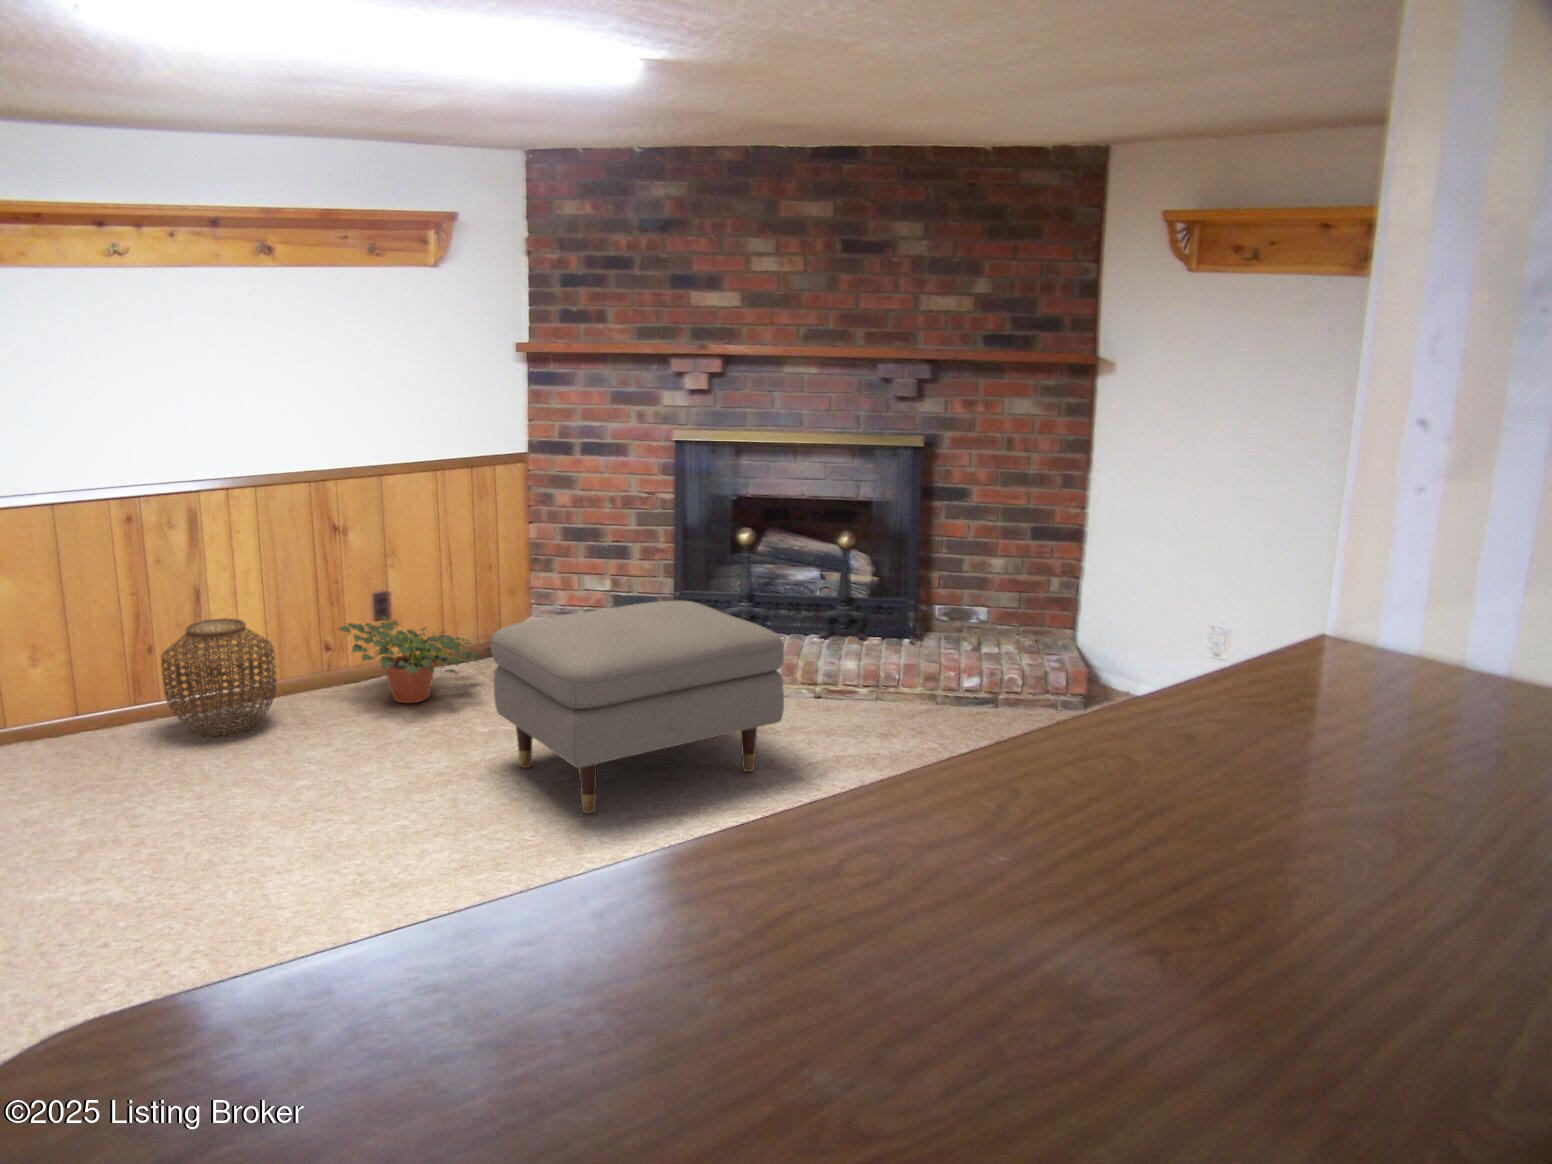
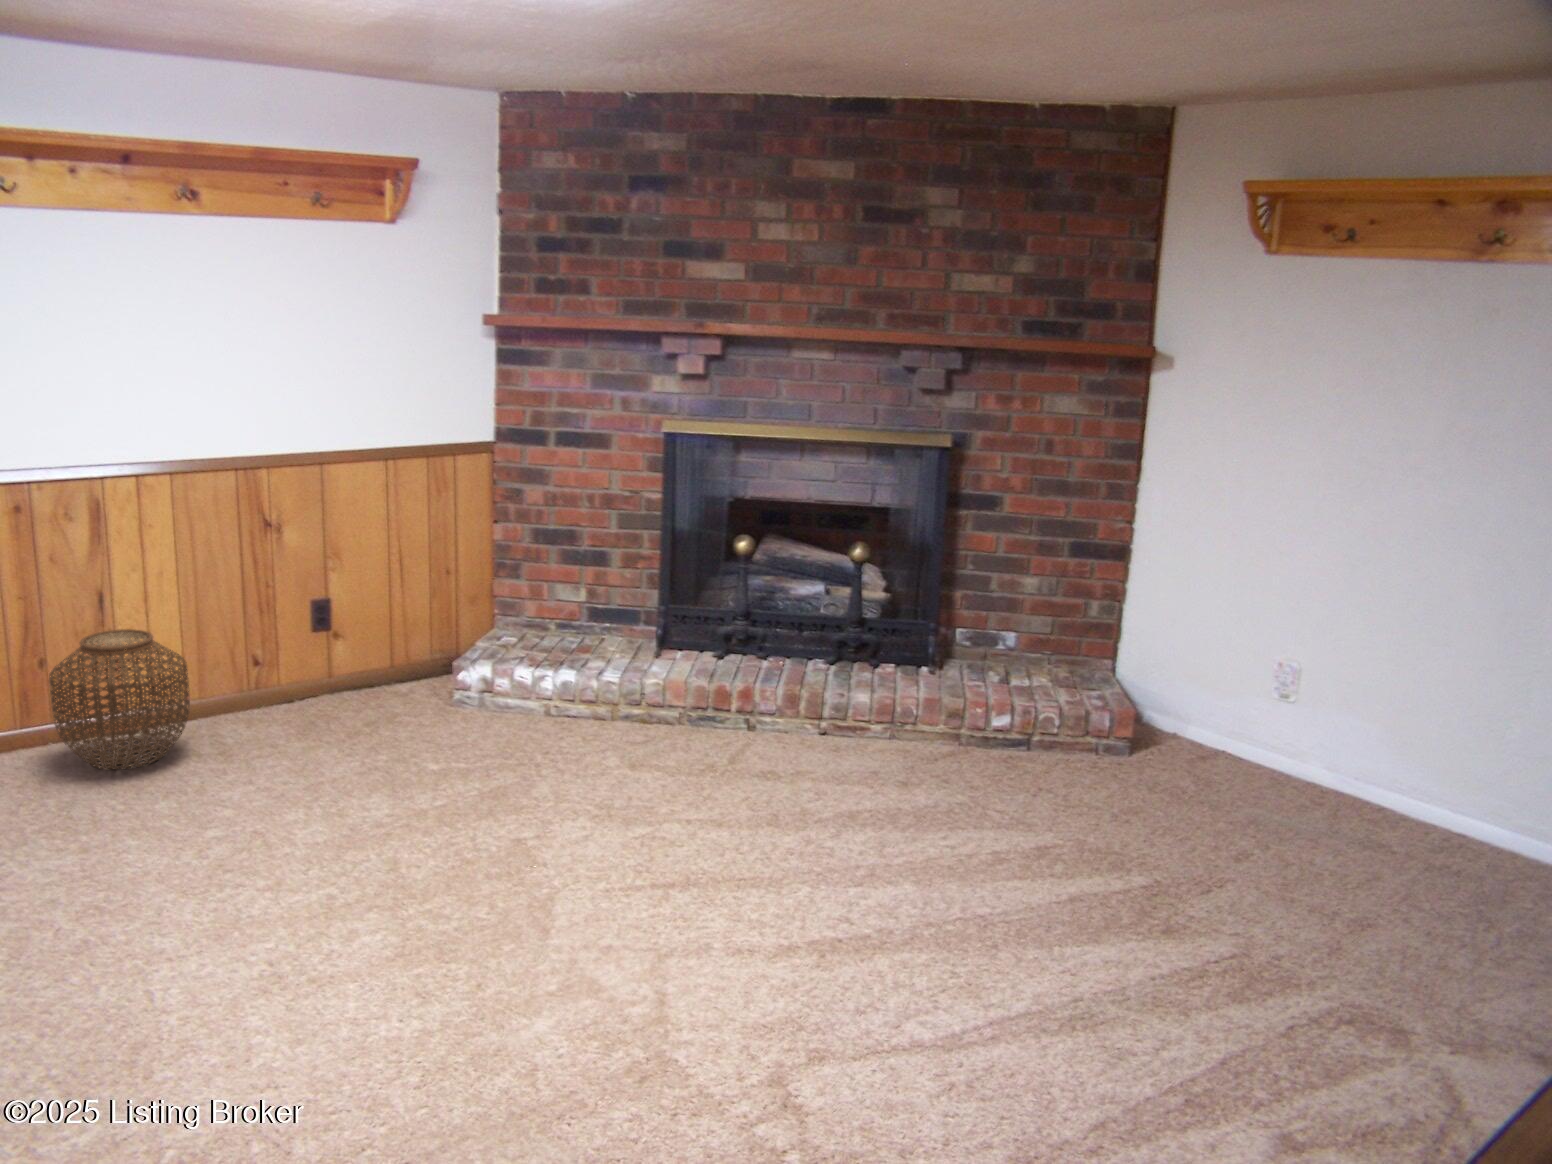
ottoman: present [490,601,784,813] -> none [442,622,793,882]
potted plant: present [339,616,478,703] -> none [265,627,433,731]

